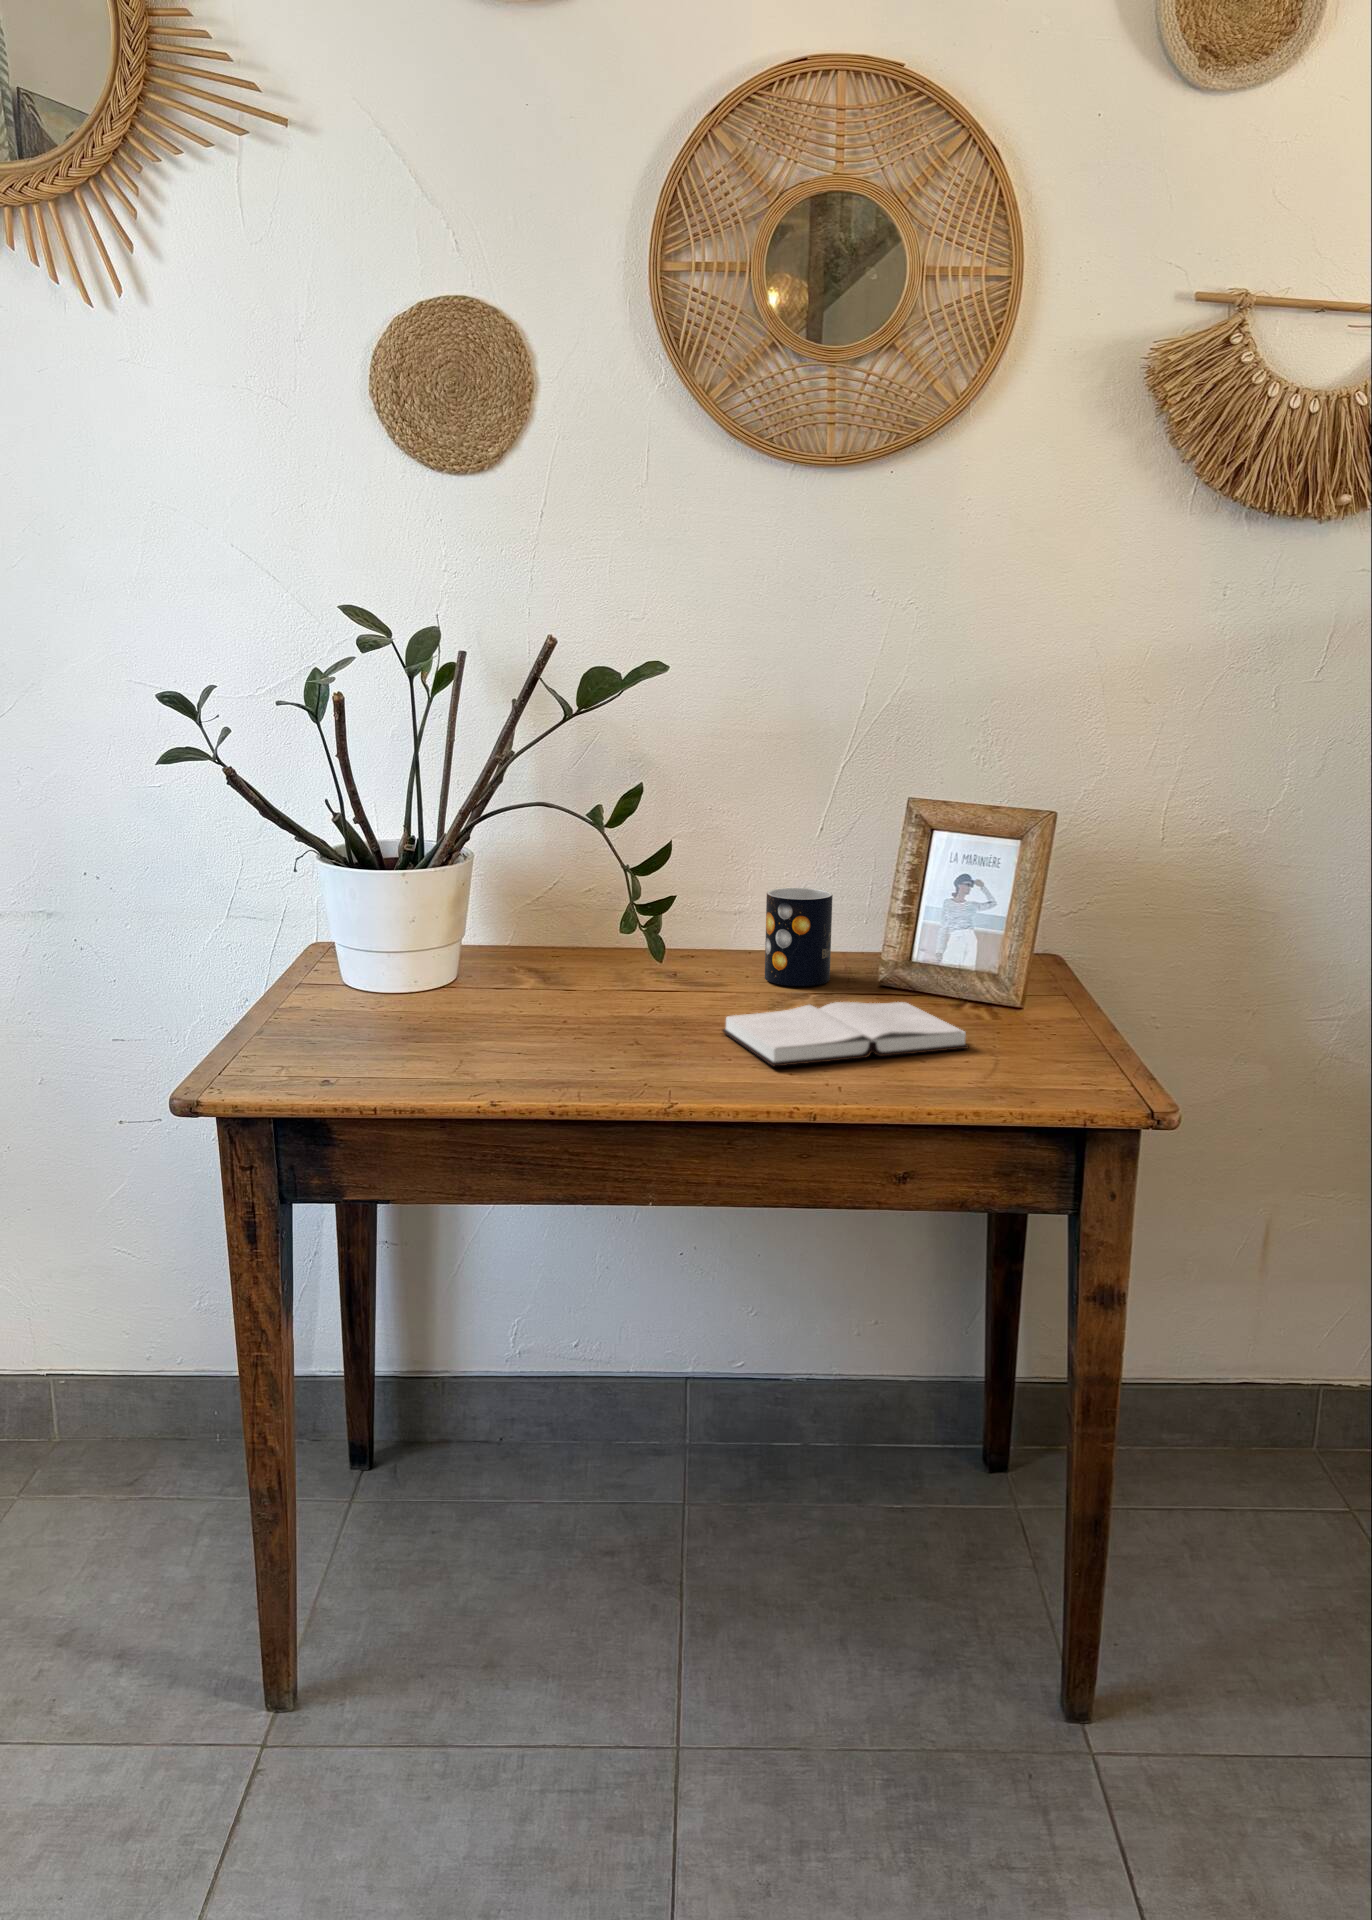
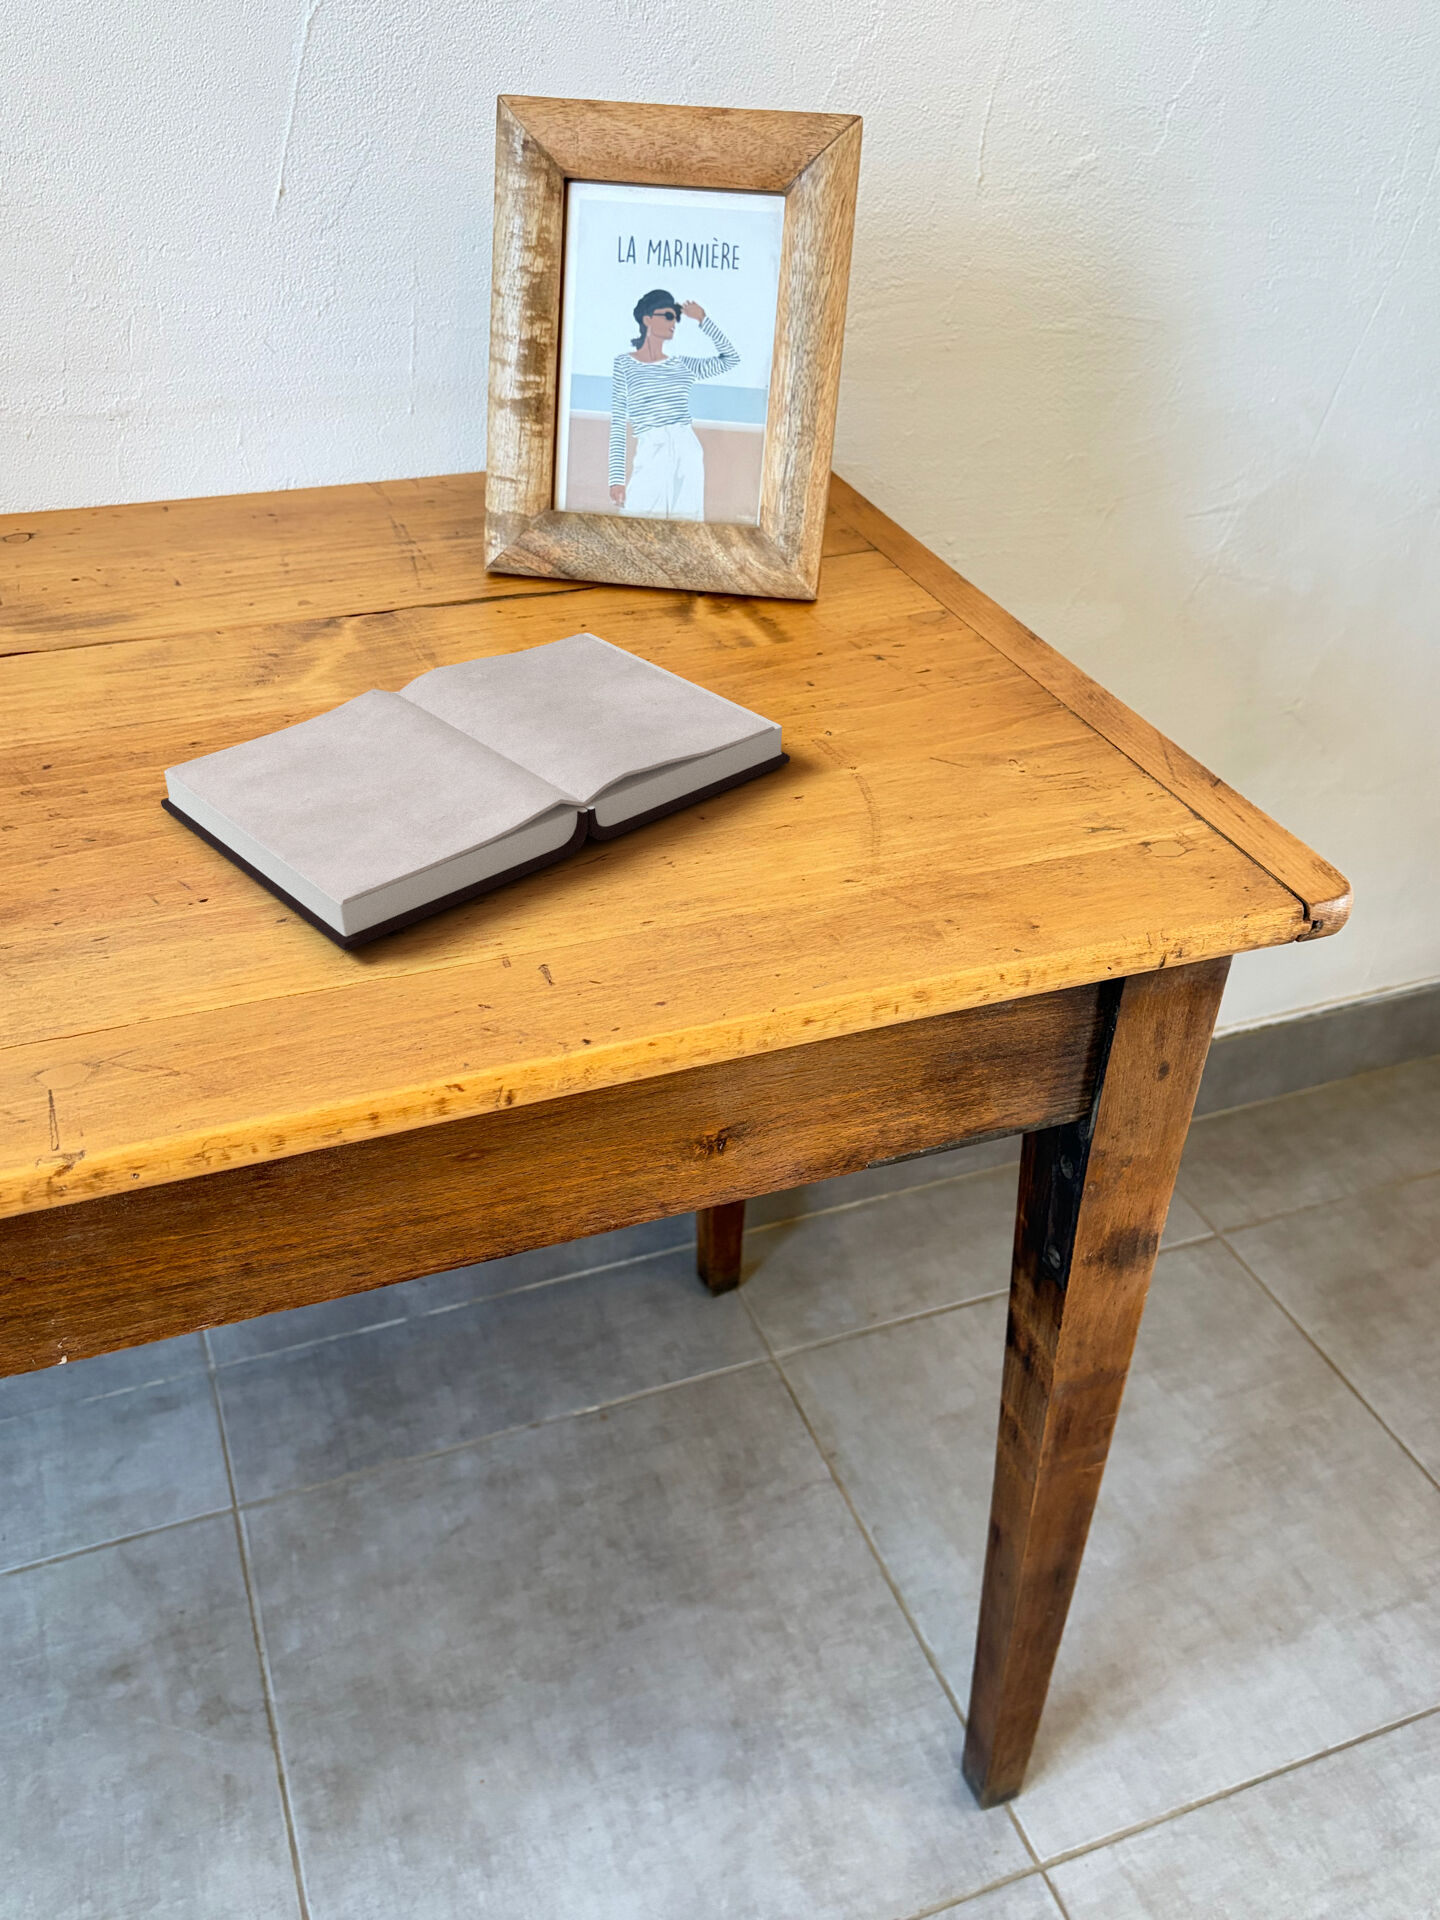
mug: present [765,888,833,986] -> none [185,347,371,598]

